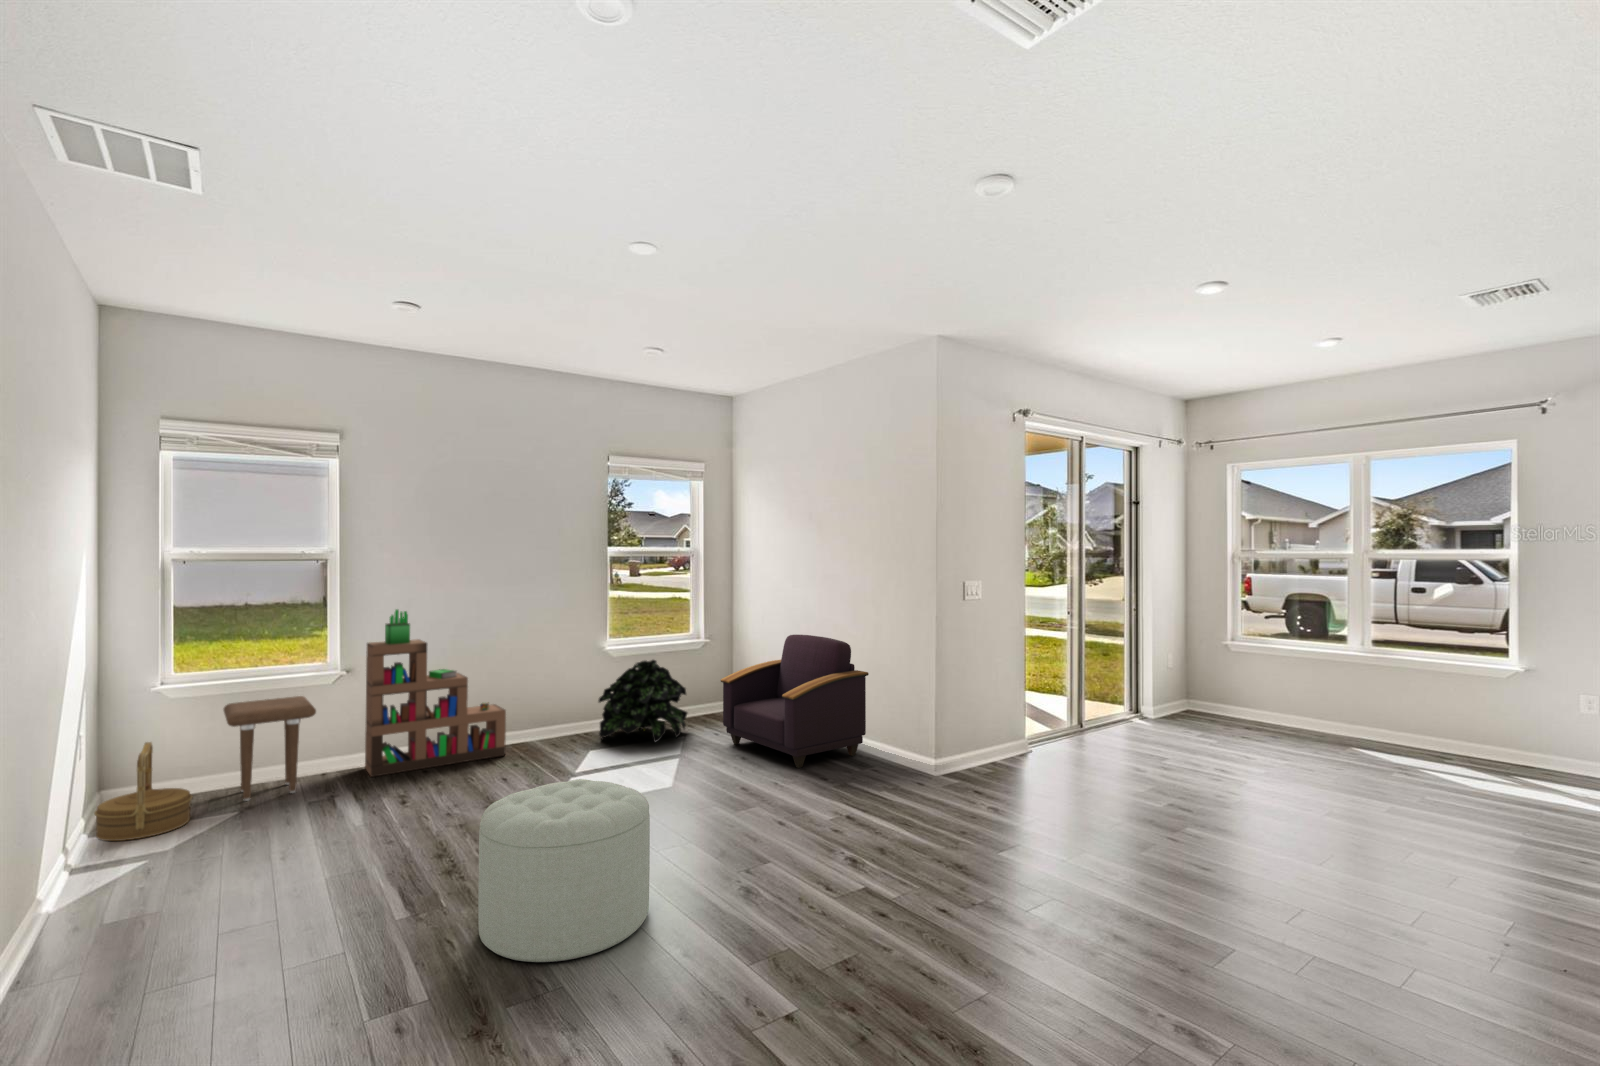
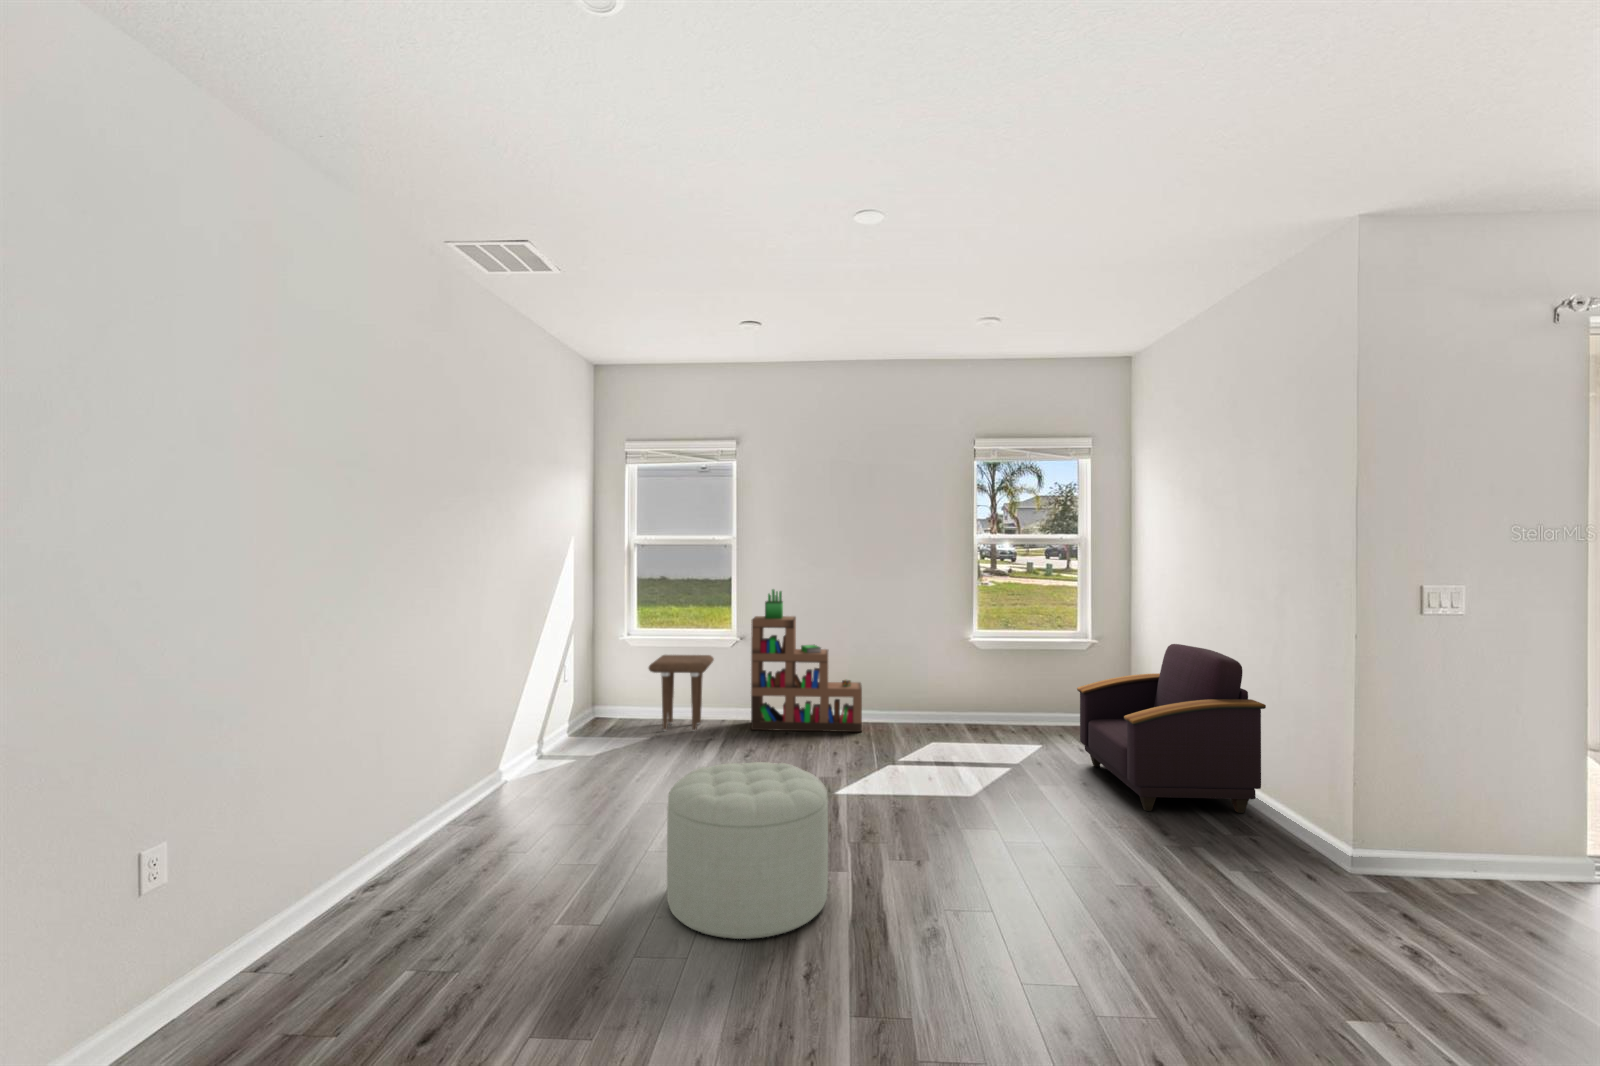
potted plant: present [598,660,687,742] -> none [951,656,1055,747]
woven basket: present [94,742,192,841] -> none [571,676,626,744]

